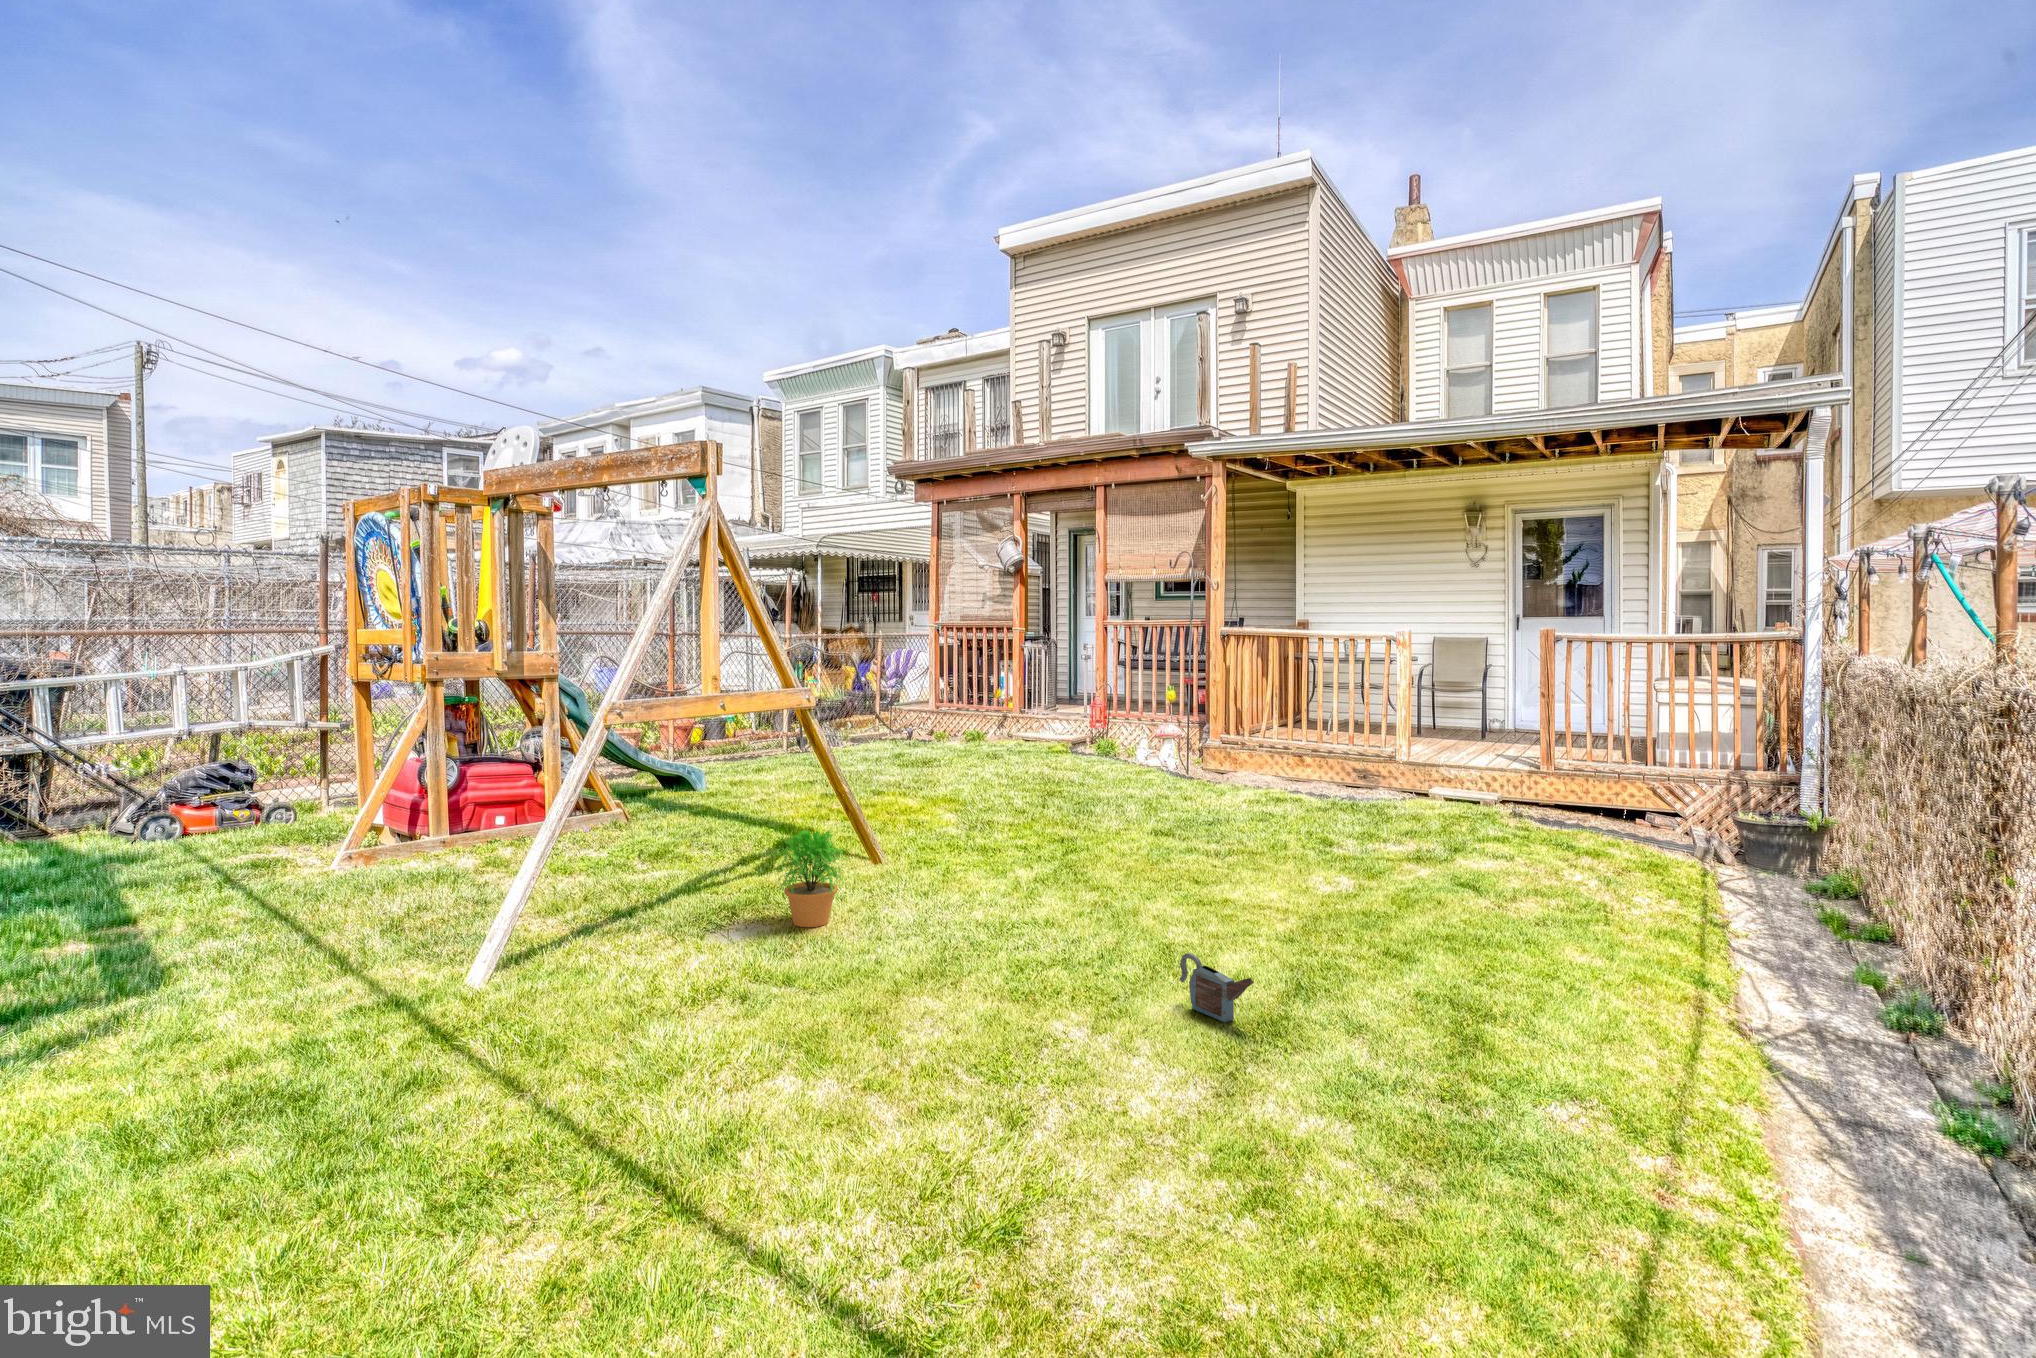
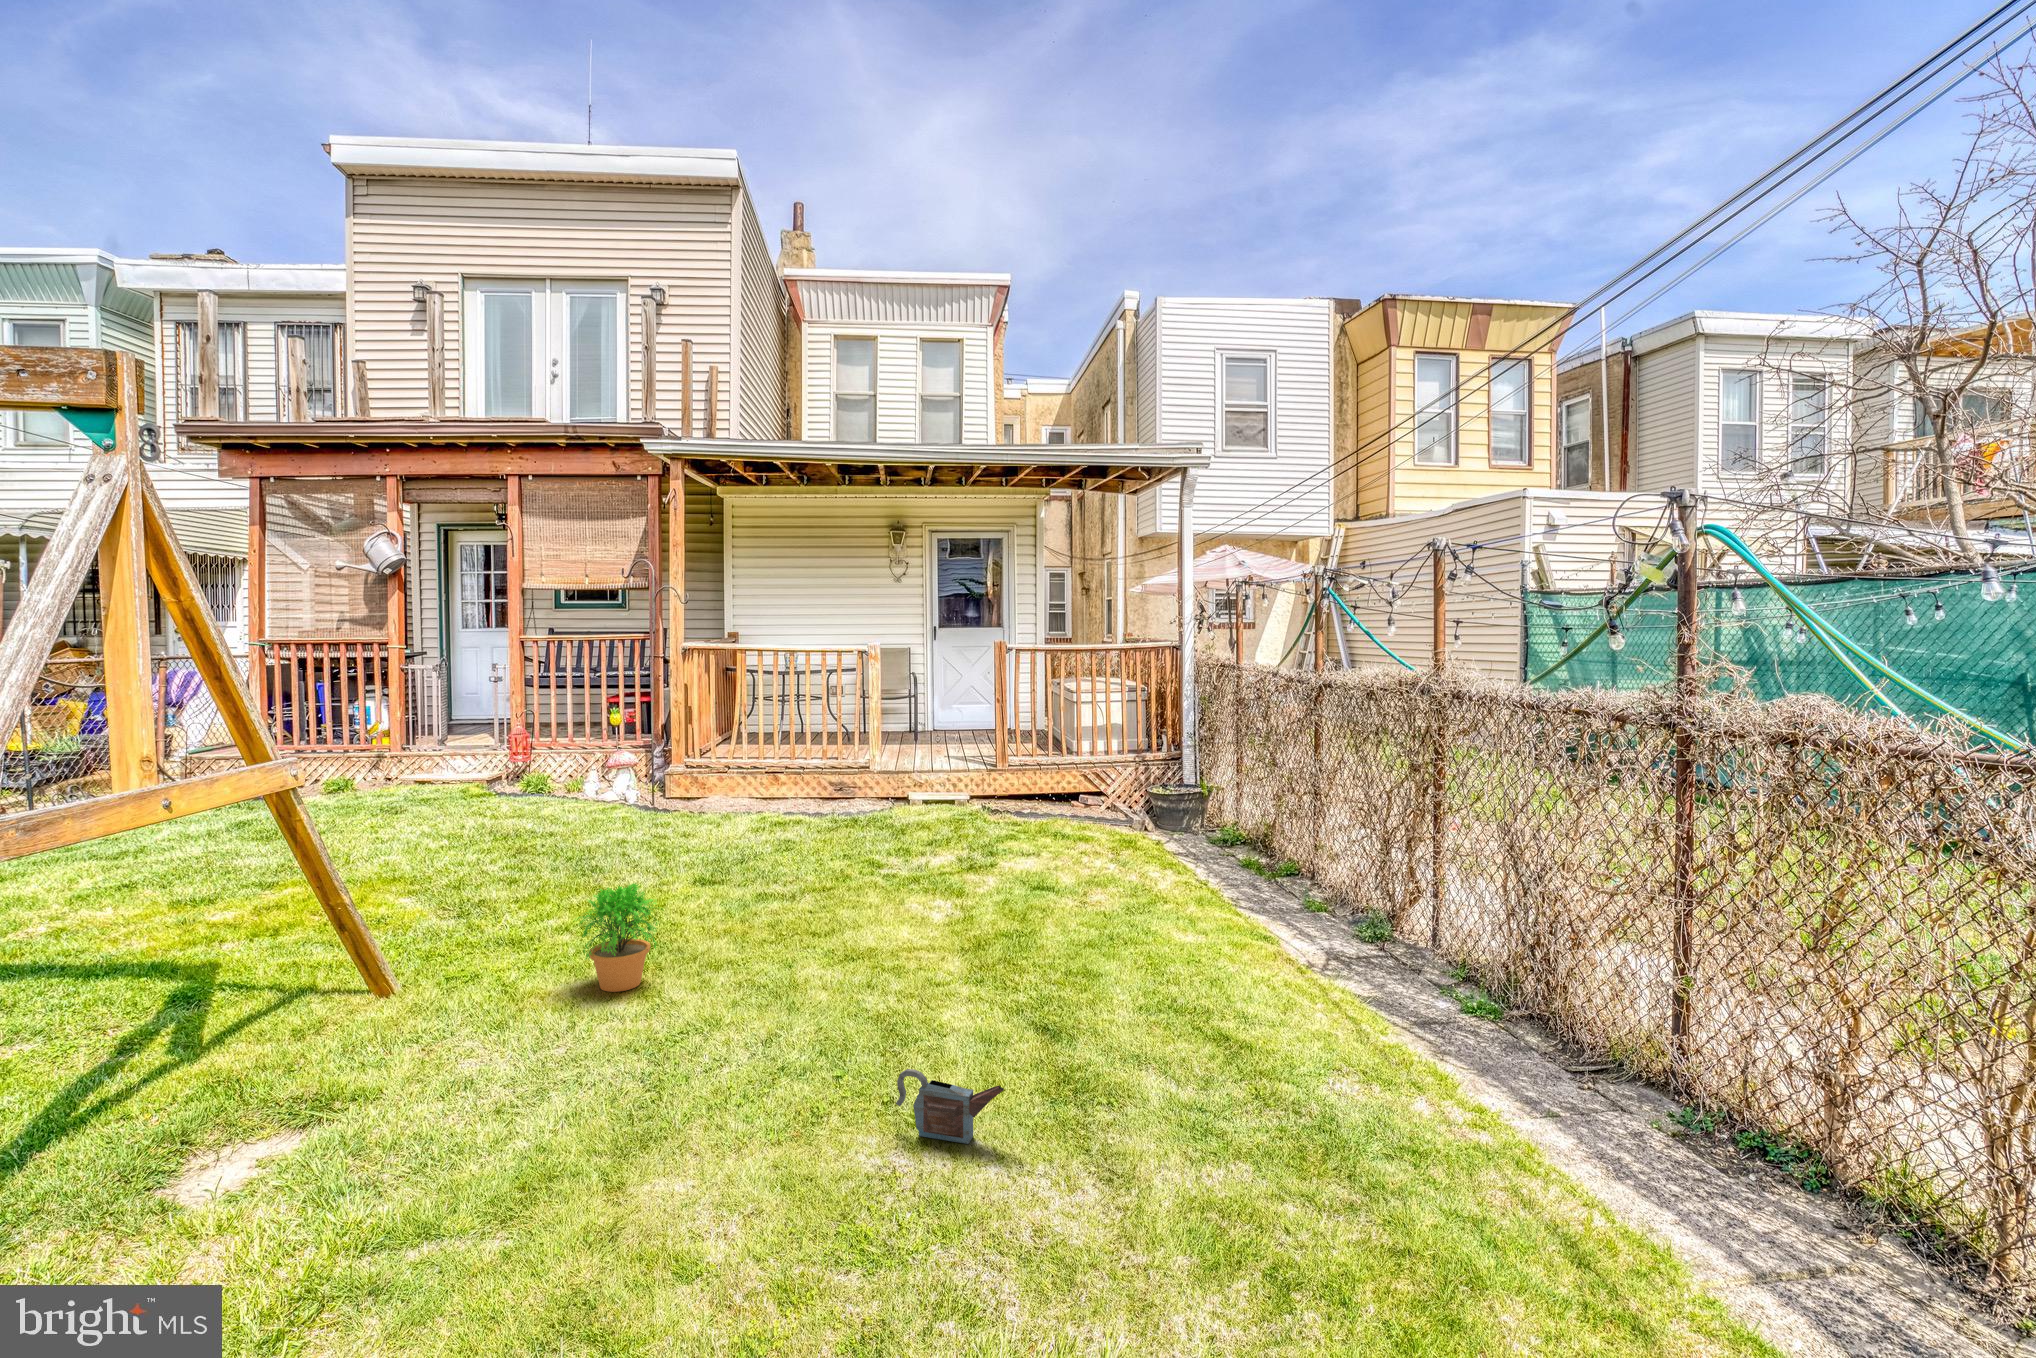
potted plant: present [776,830,844,927] -> present [576,883,659,992]

